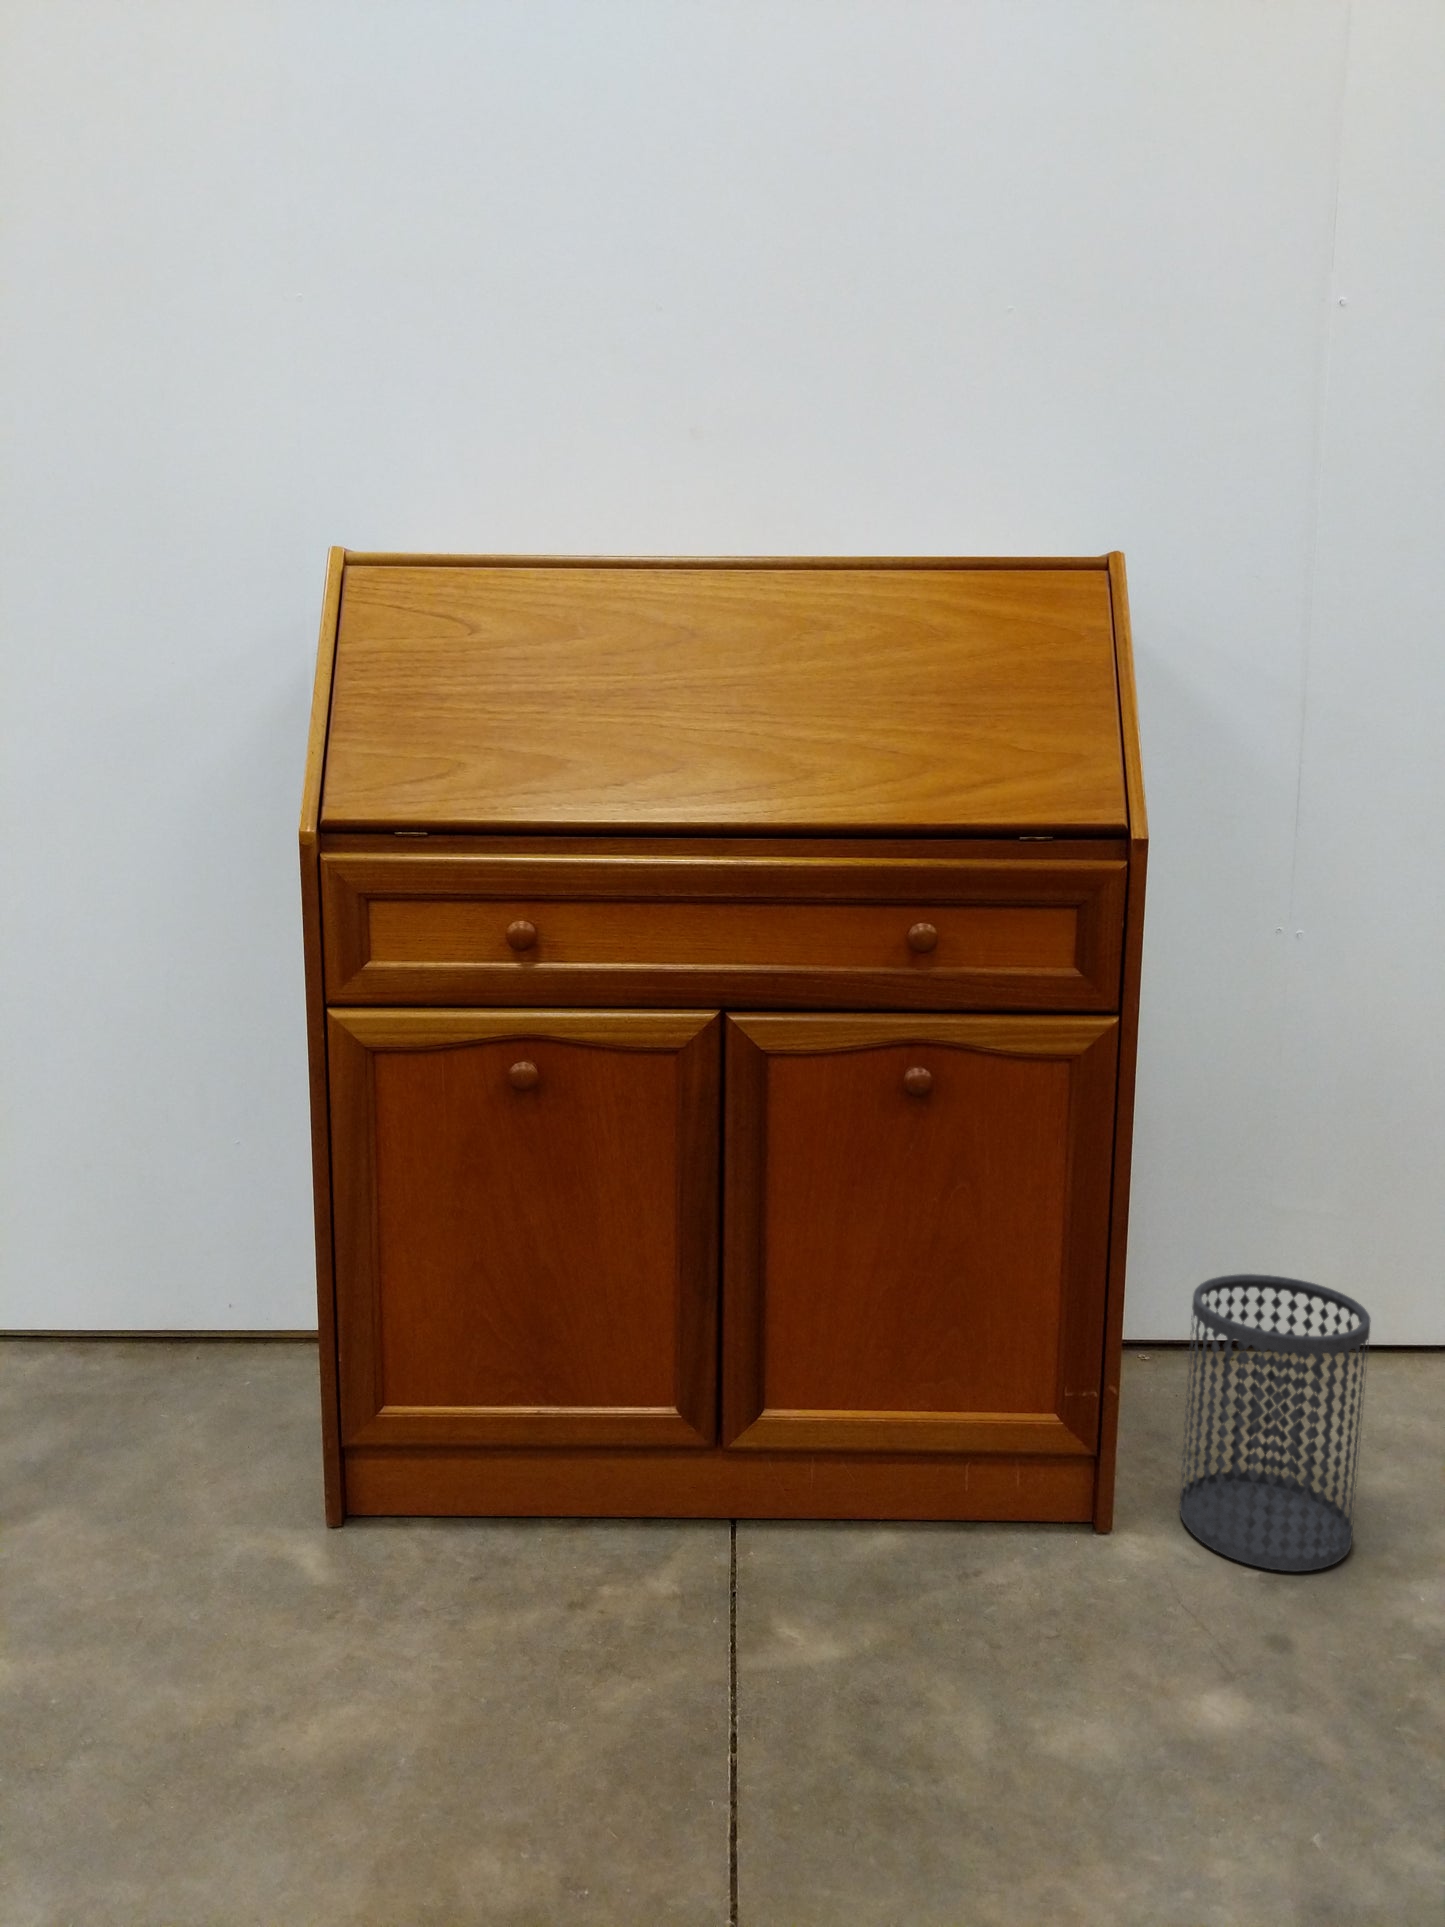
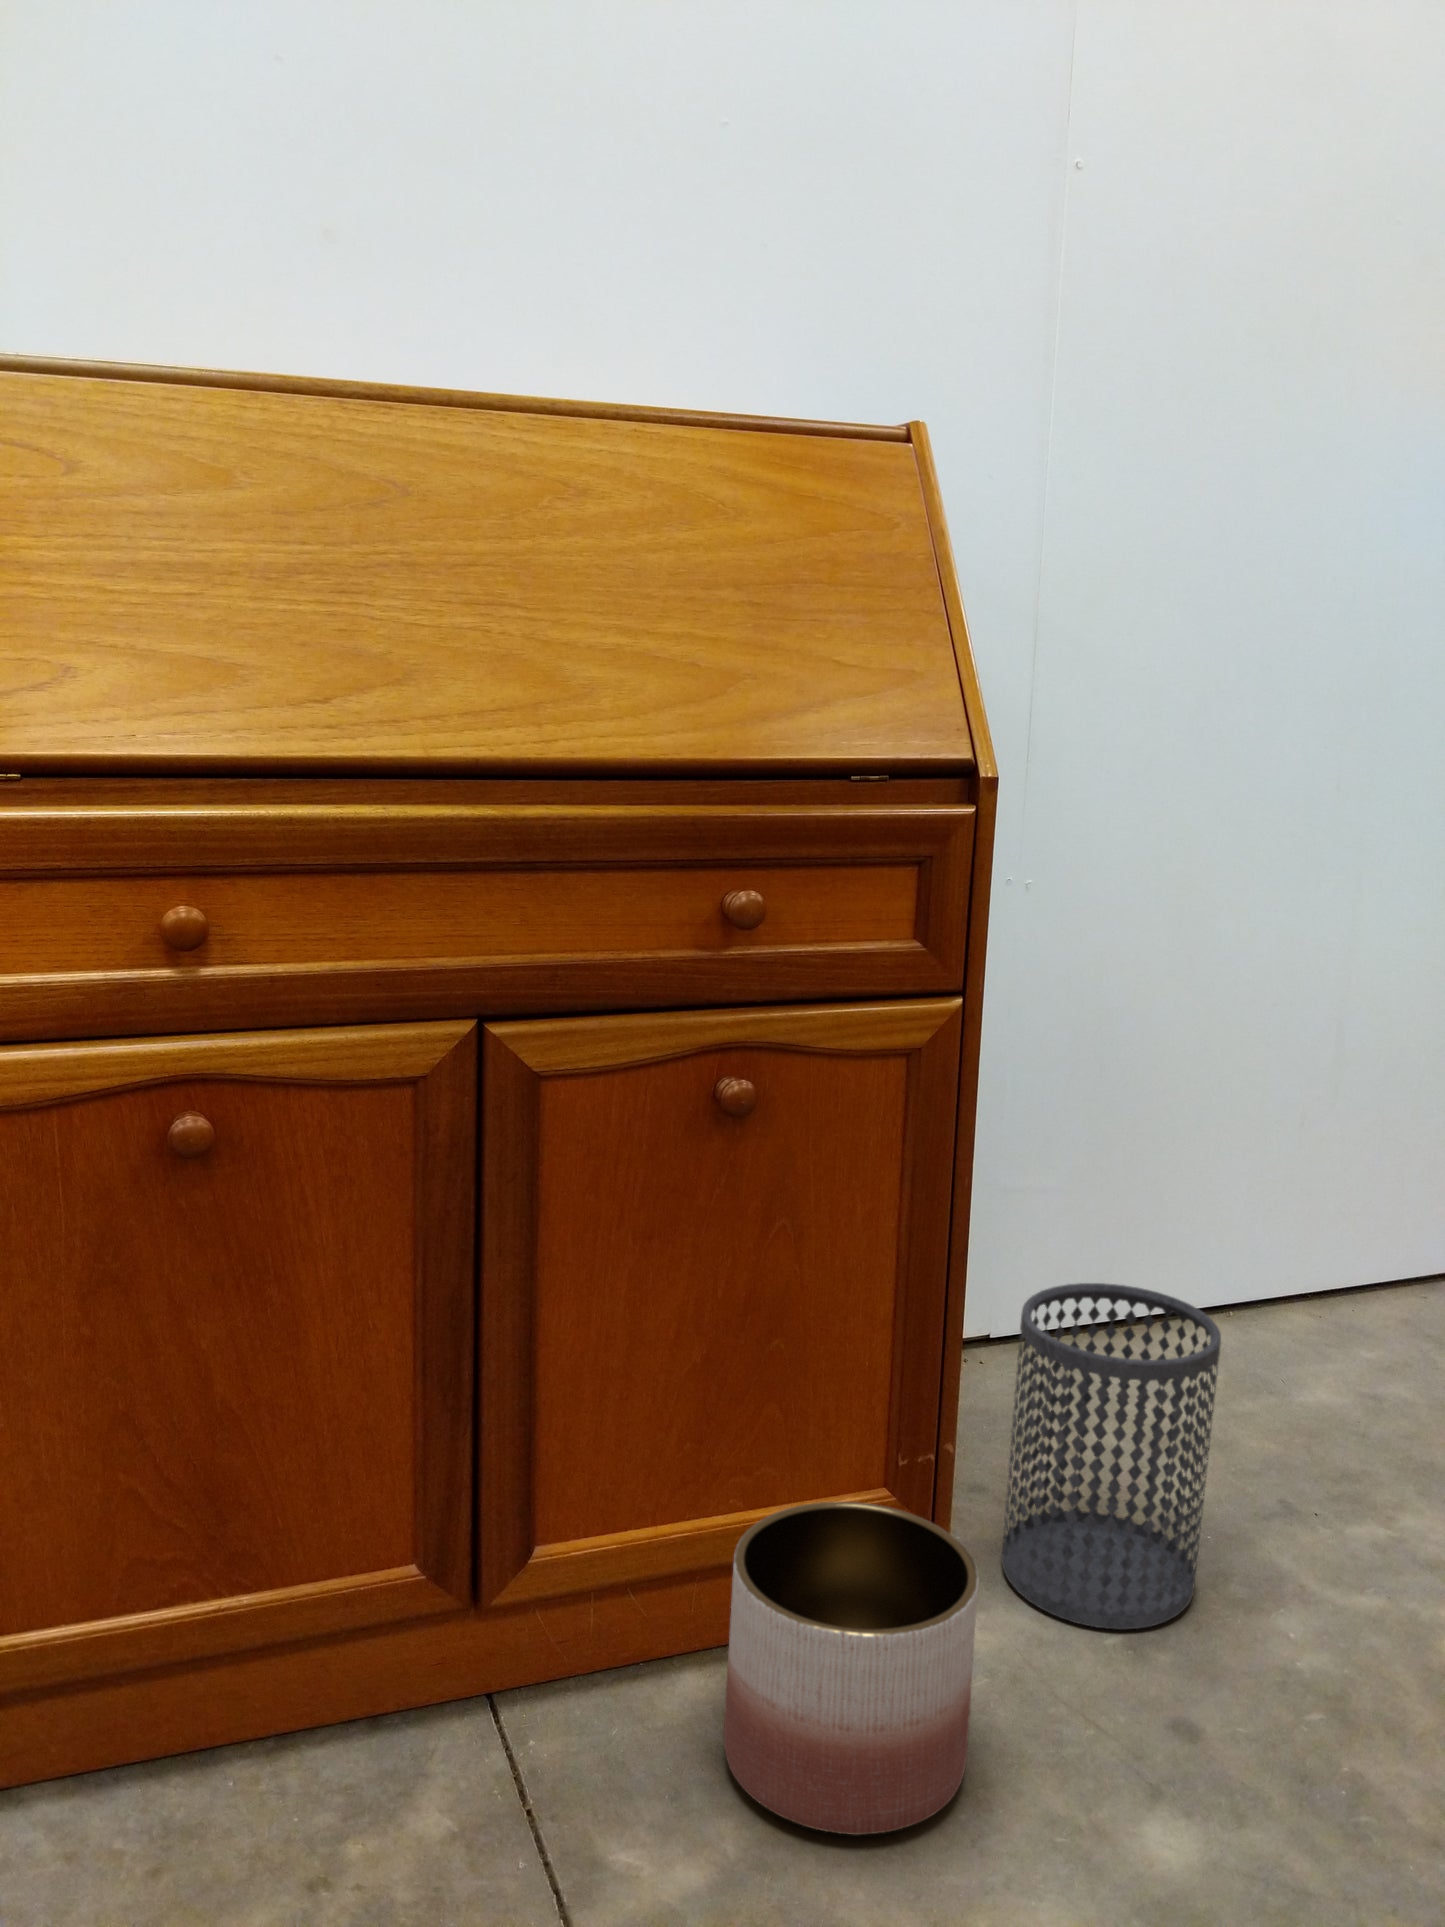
planter: none [886,1408,1087,1665] -> present [724,1502,978,1835]

